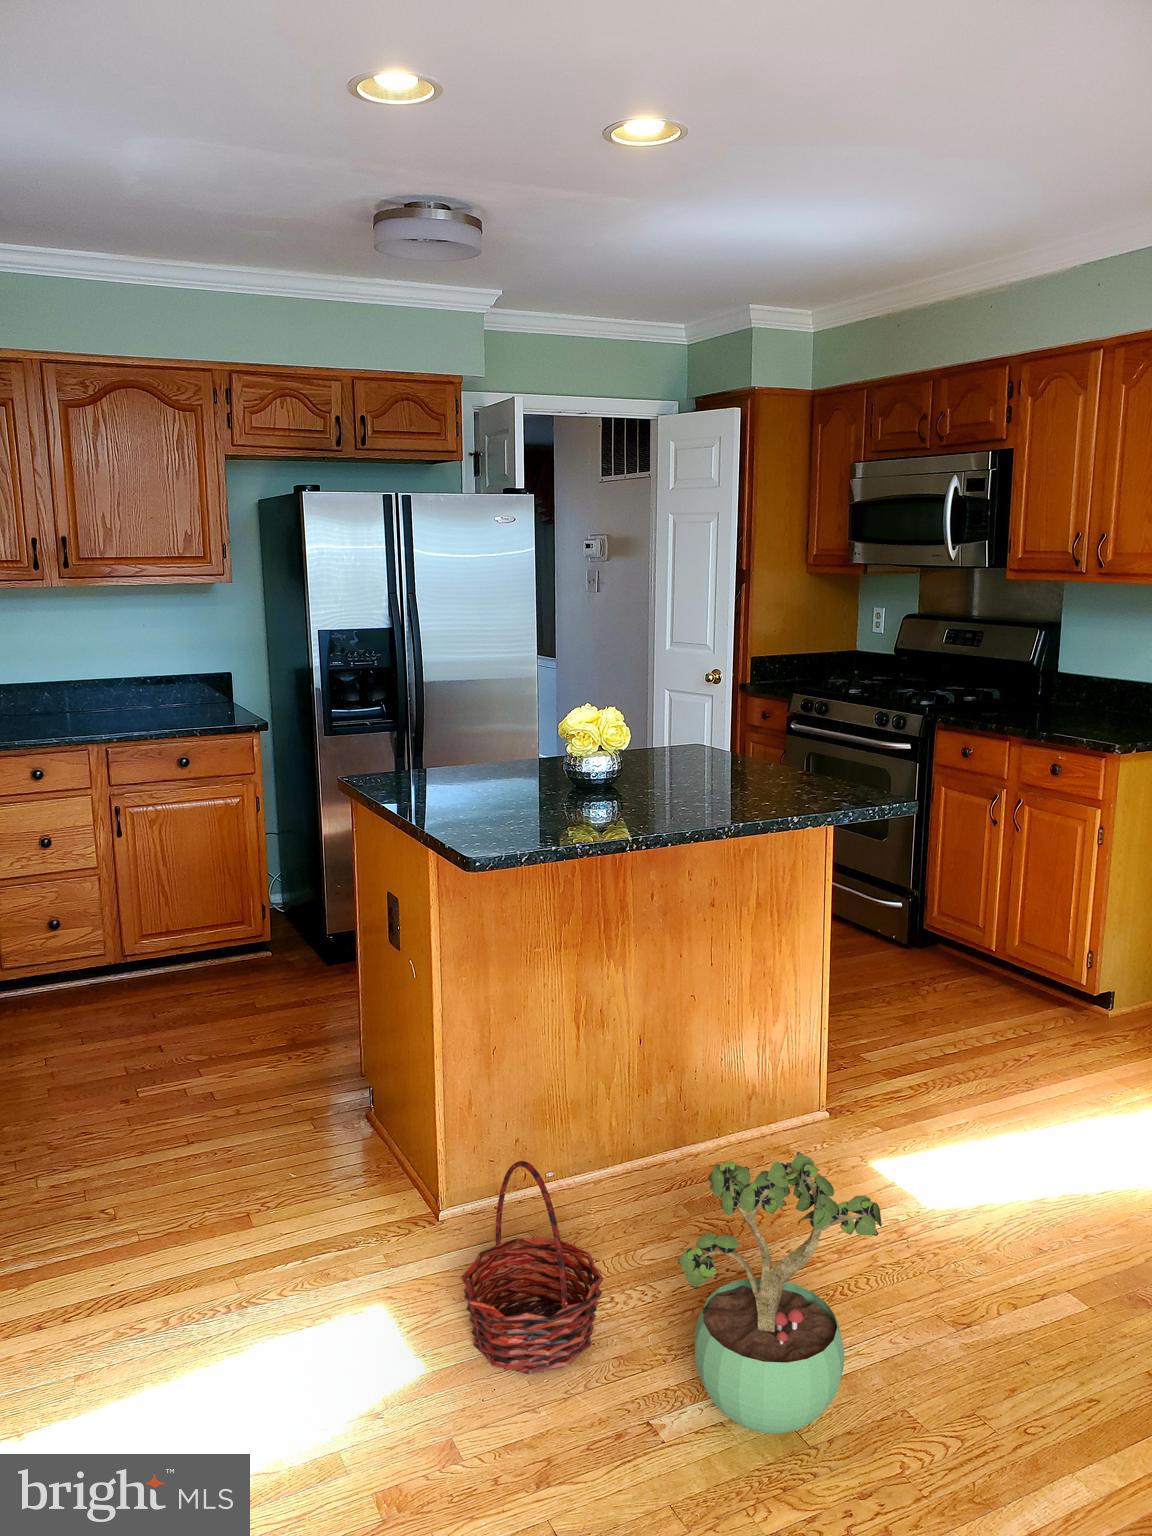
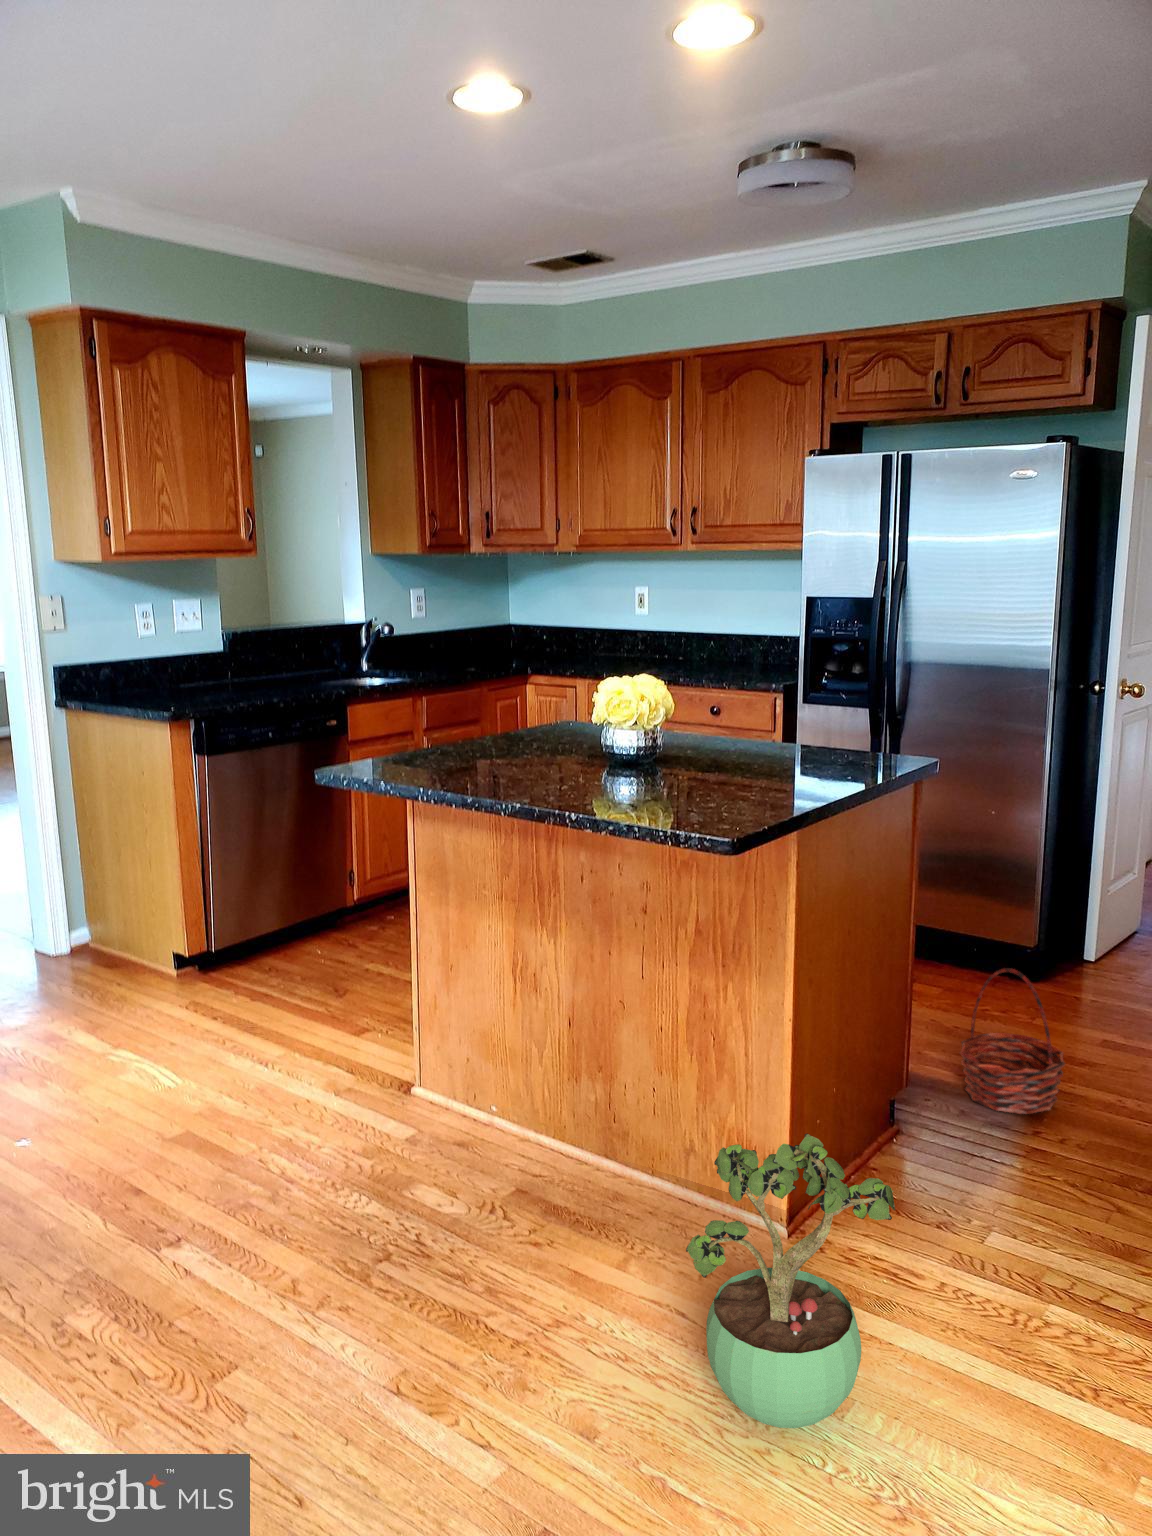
basket: present [462,1161,603,1374] -> present [960,968,1065,1114]

